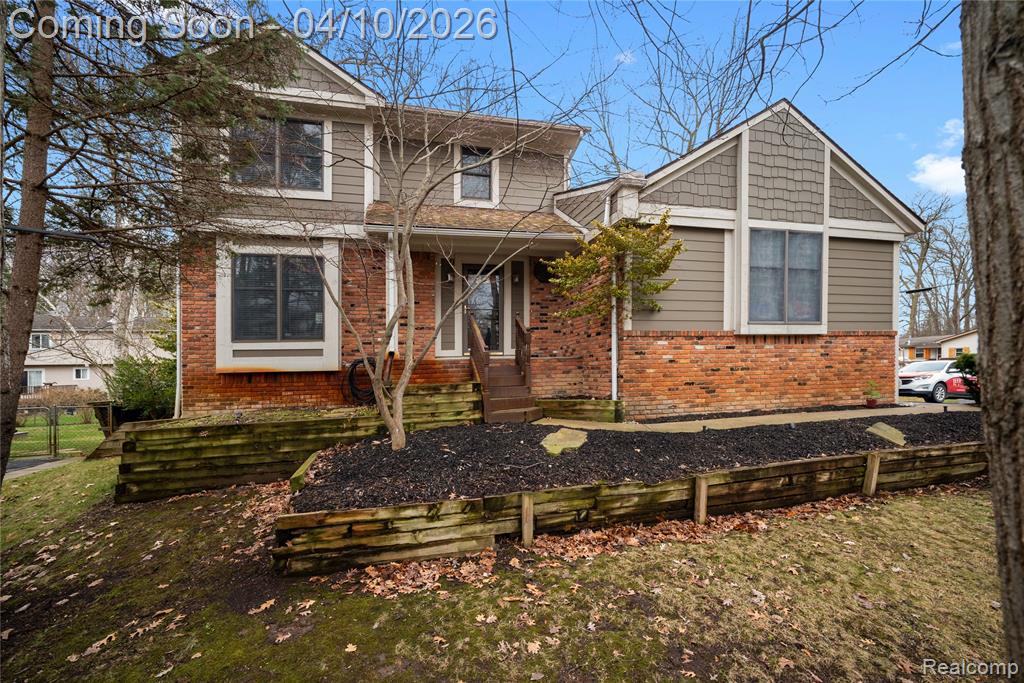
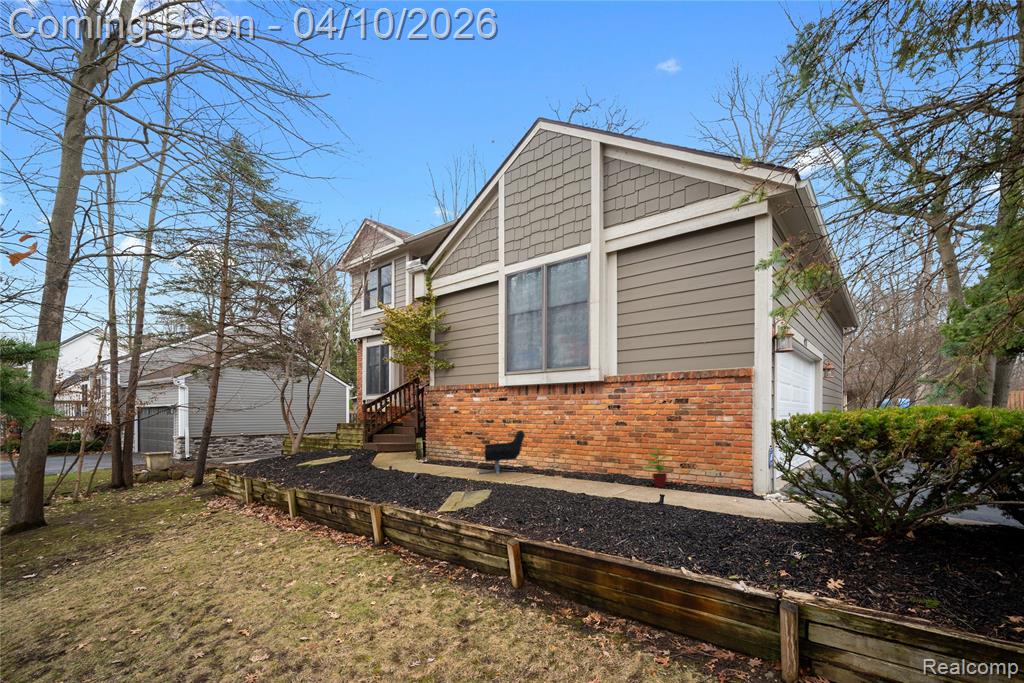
lounge chair: none [749,376,802,421] -> present [484,430,525,475]

